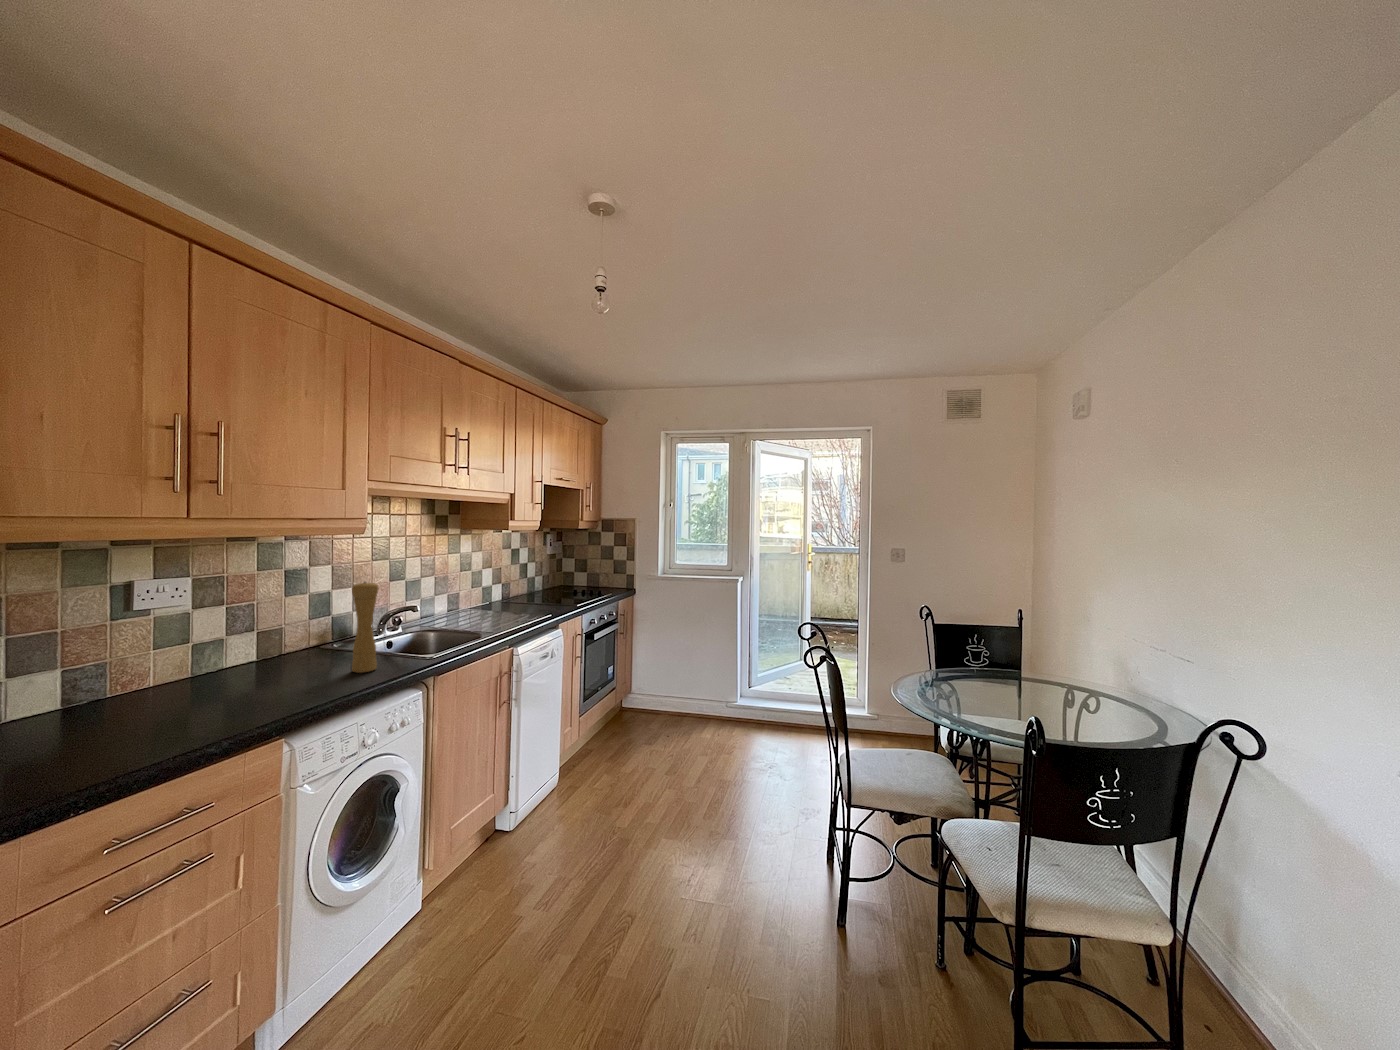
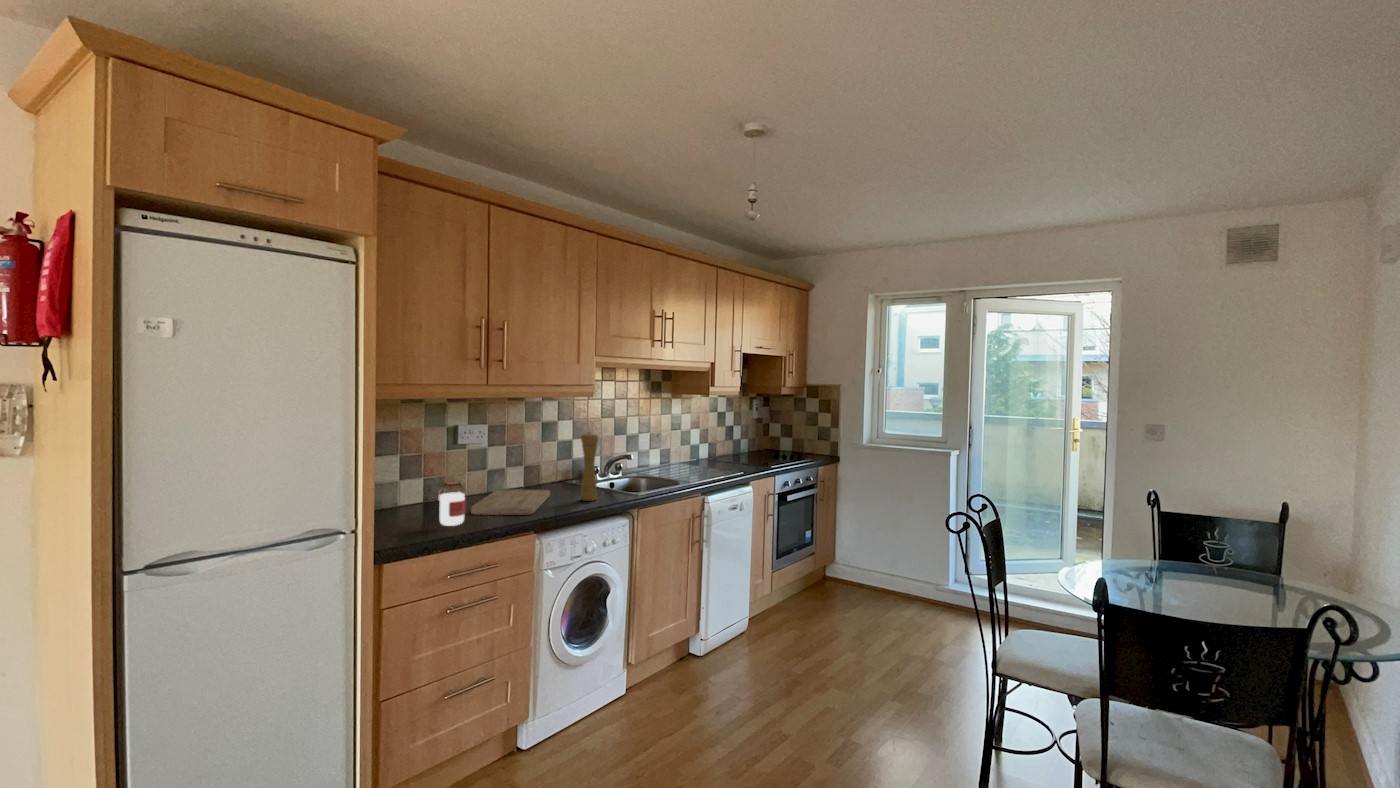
cutting board: none [159,663,302,720] -> present [471,490,550,515]
jar: none [86,676,150,755] -> present [438,482,465,526]

